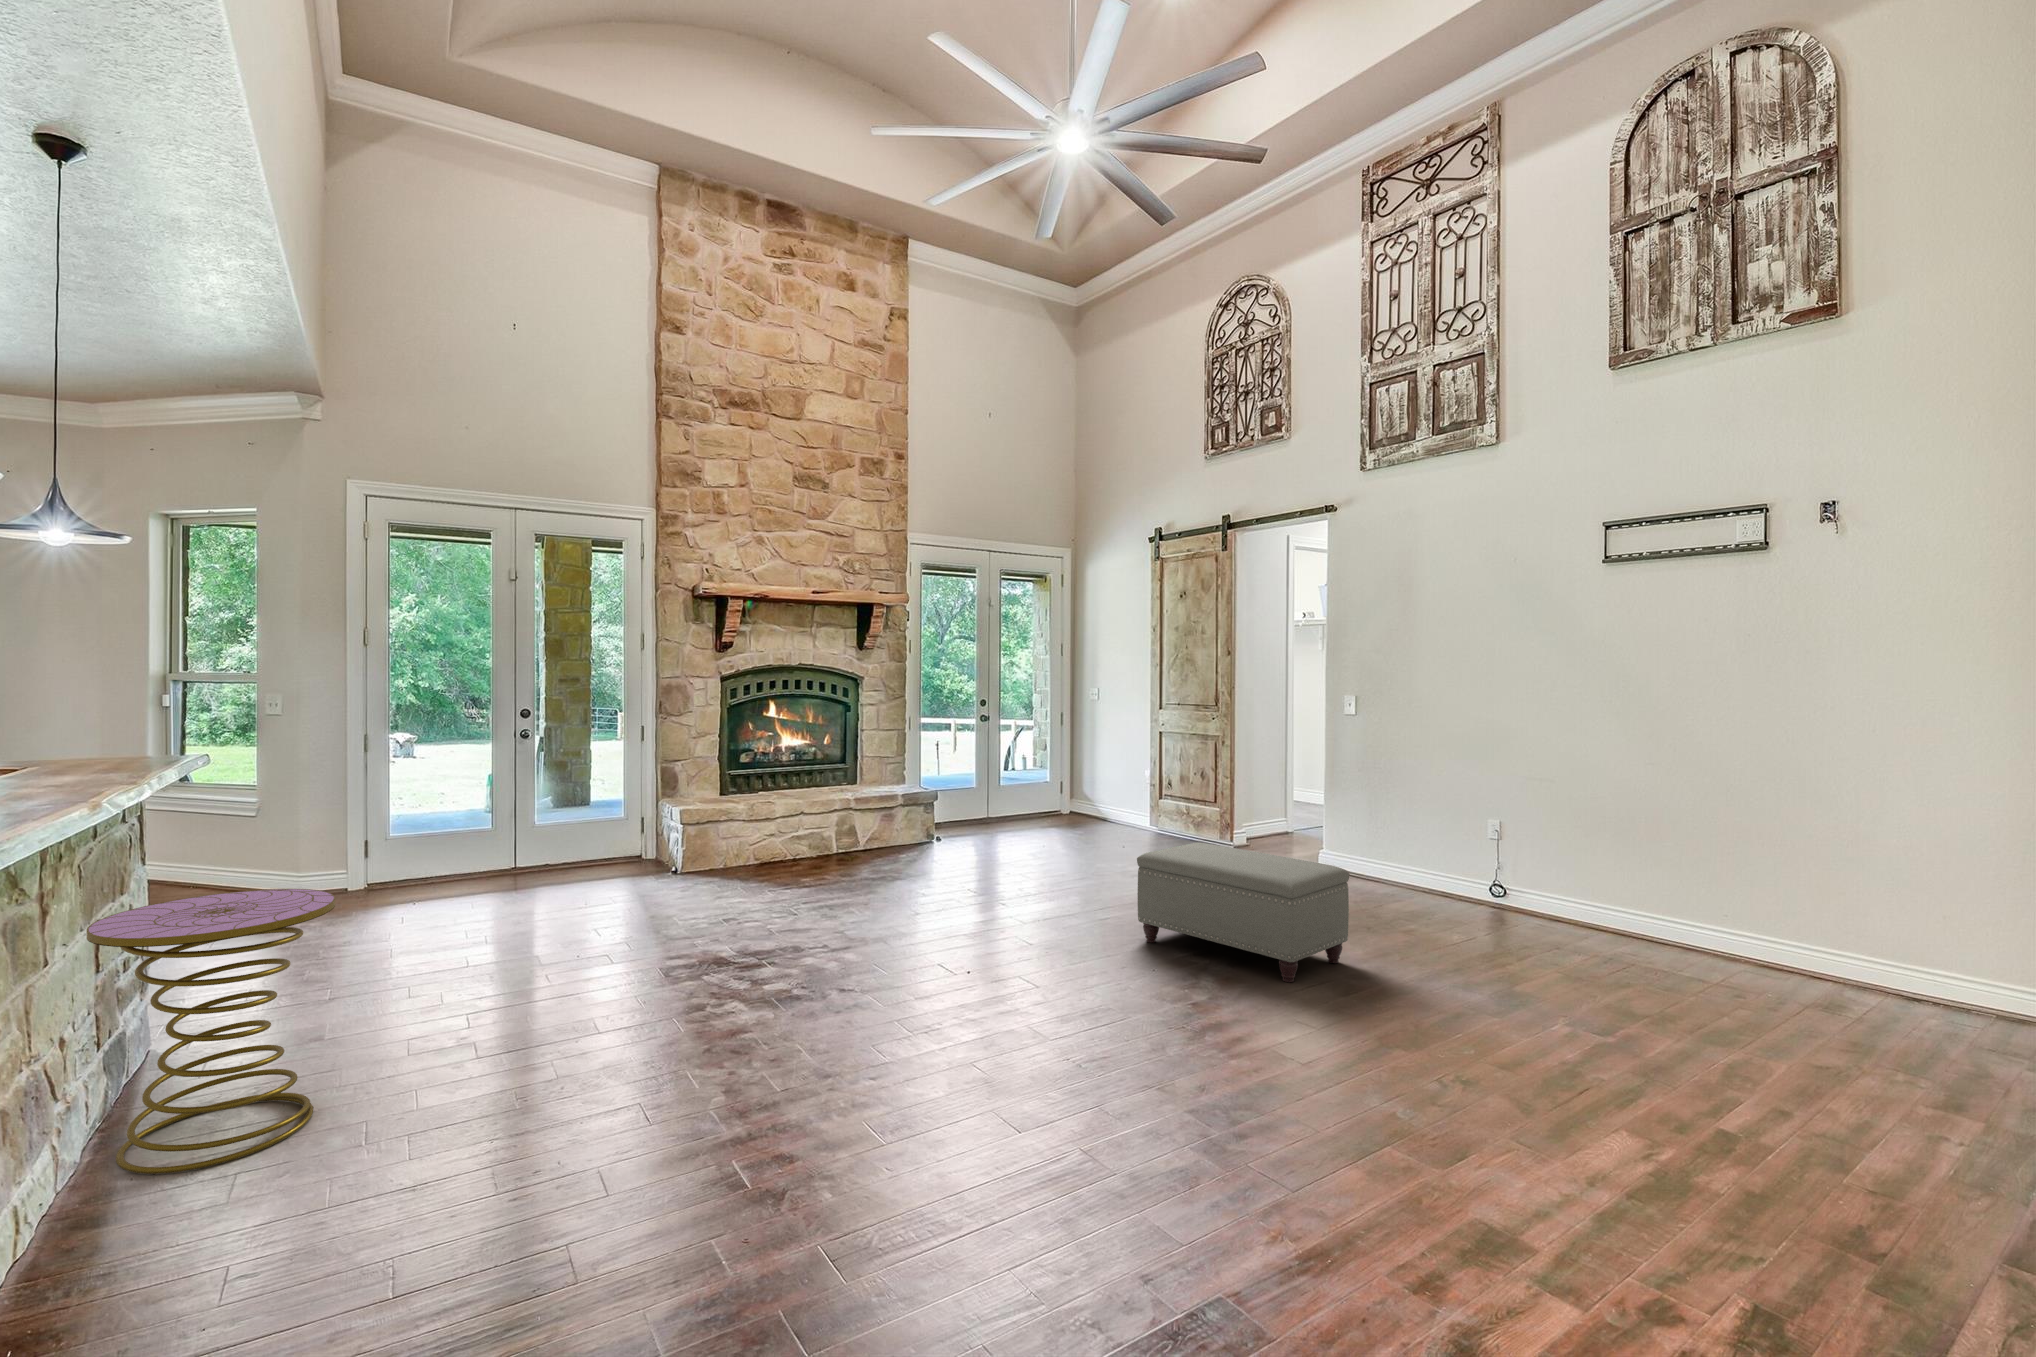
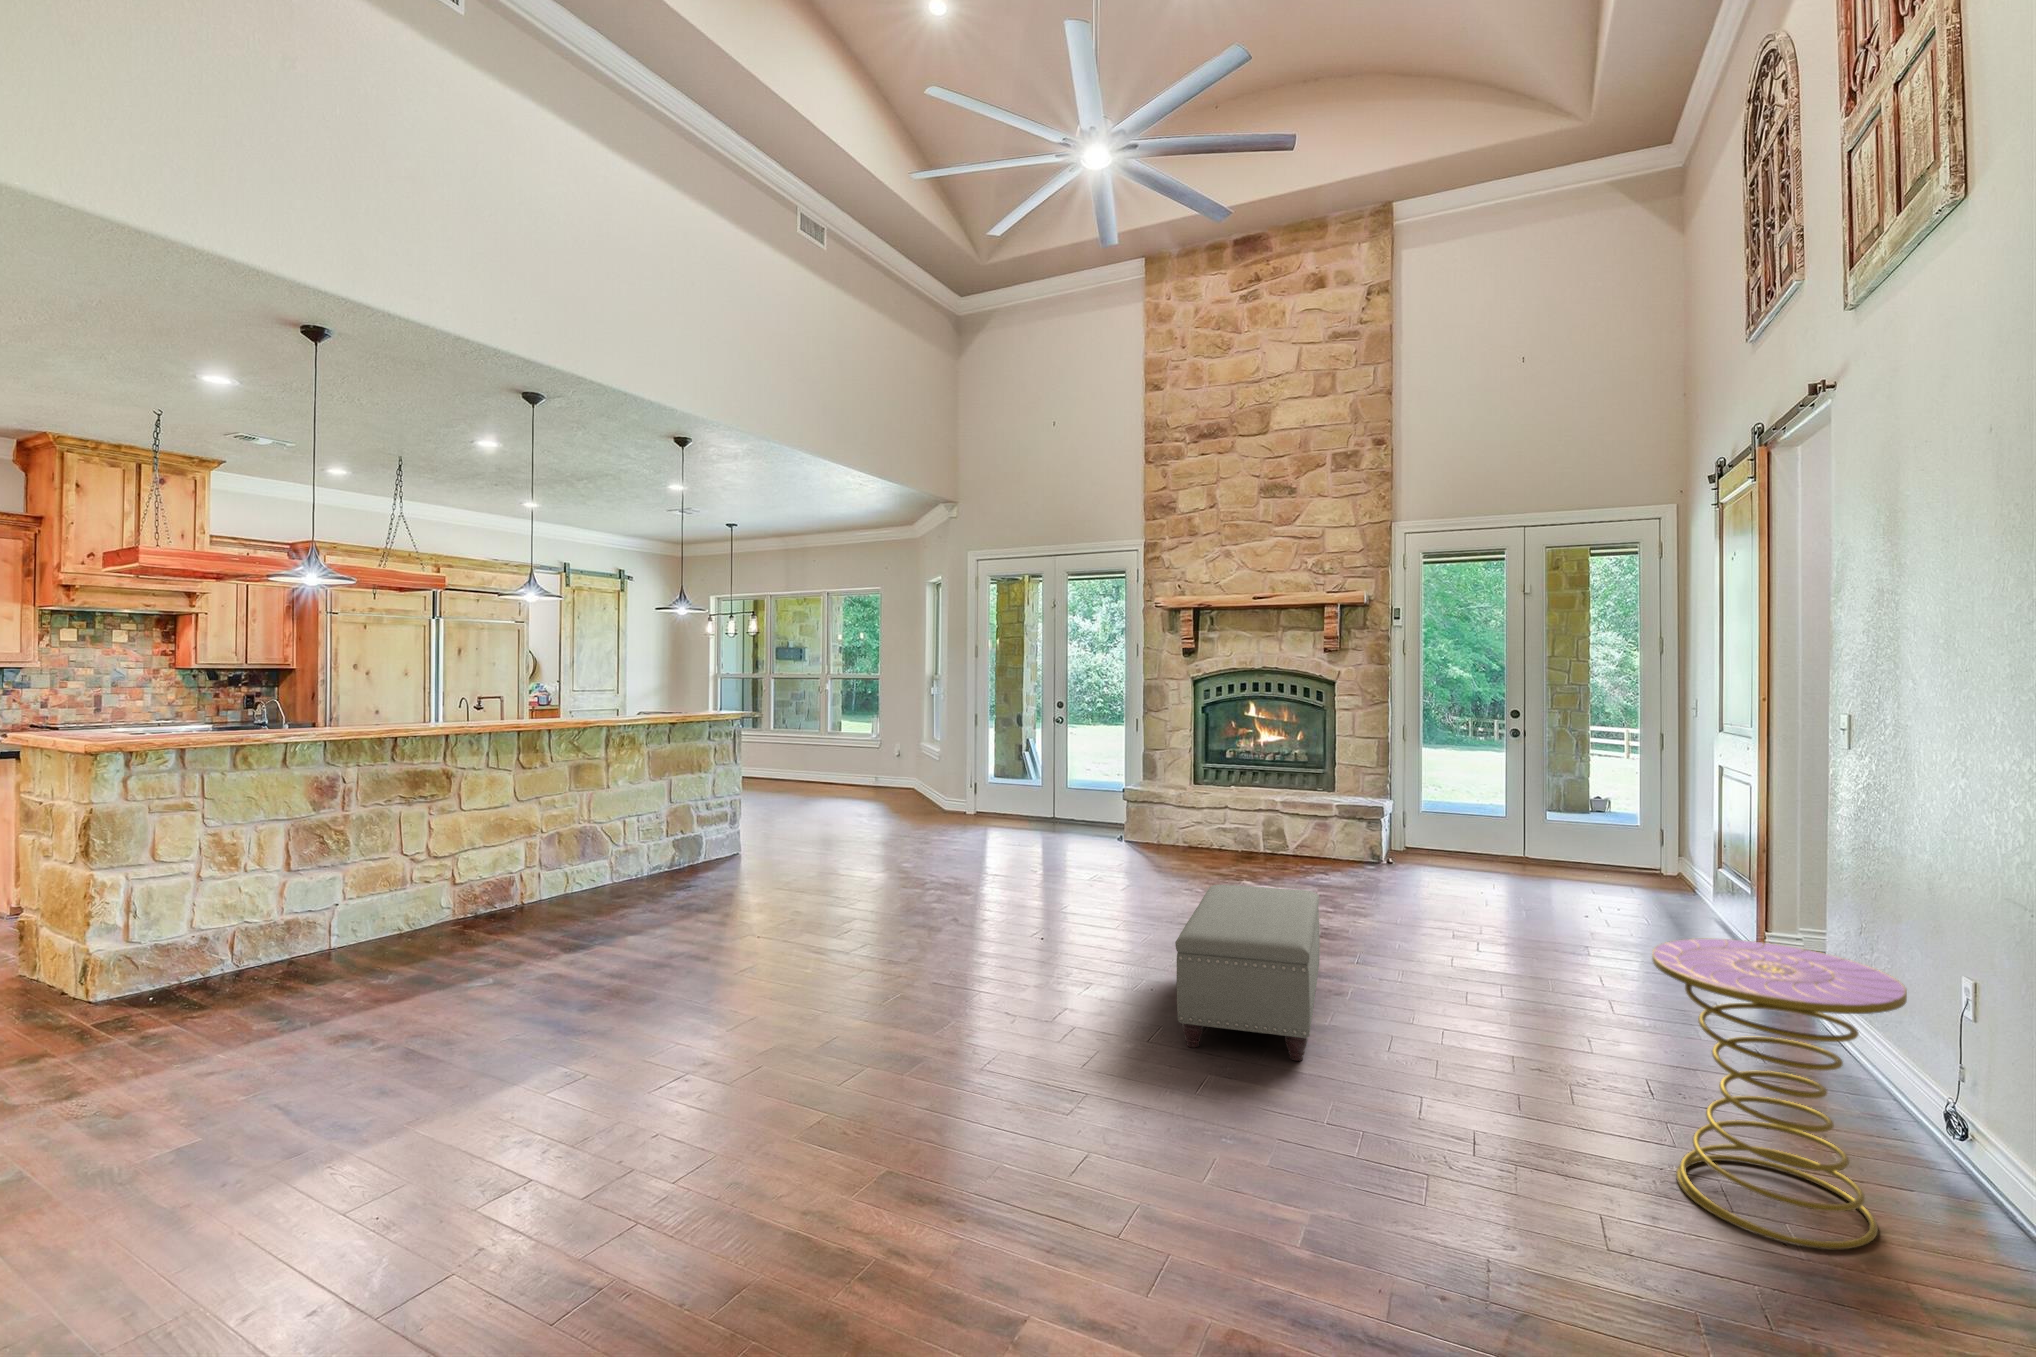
side table: present [87,889,335,1174] -> present [1652,939,1907,1249]

